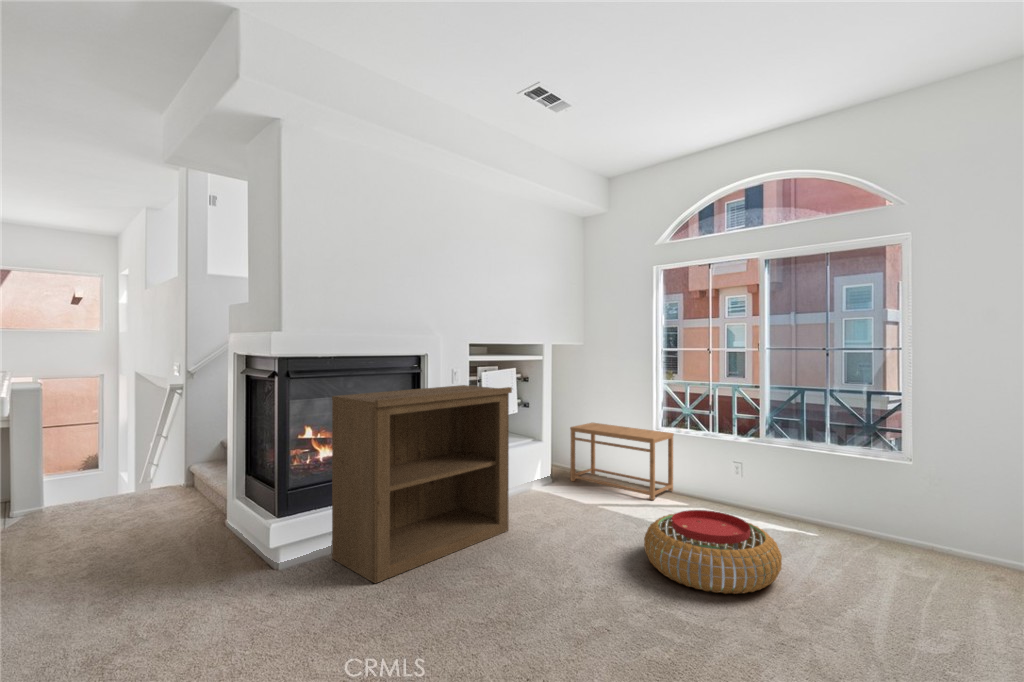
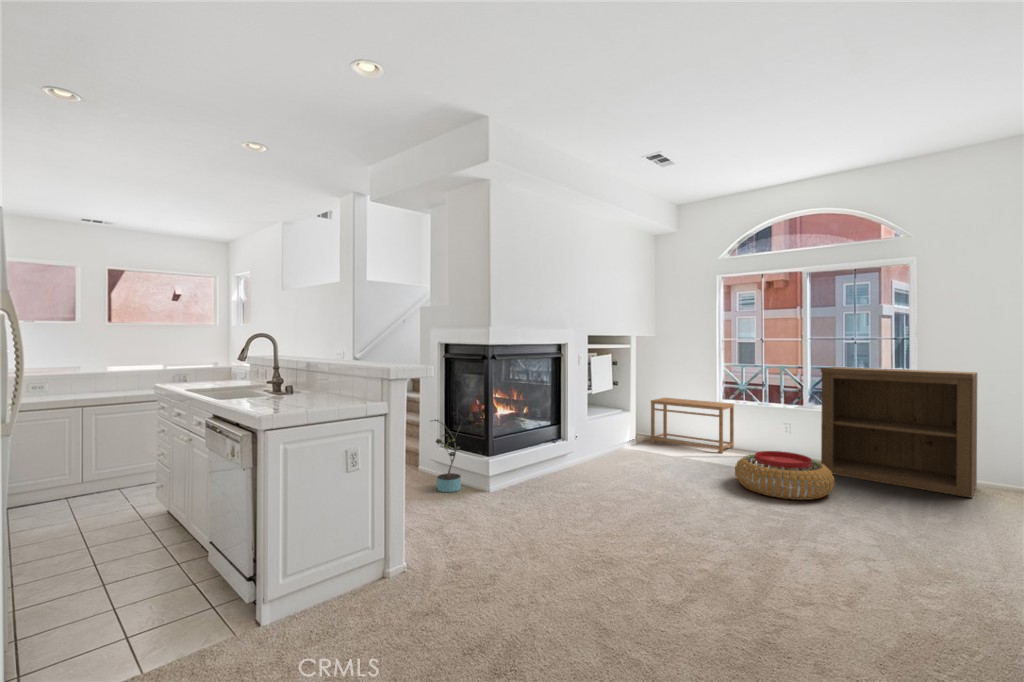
bookshelf: present [332,385,512,583] -> present [821,367,977,498]
potted plant: none [197,453,254,573] -> present [434,412,467,492]

